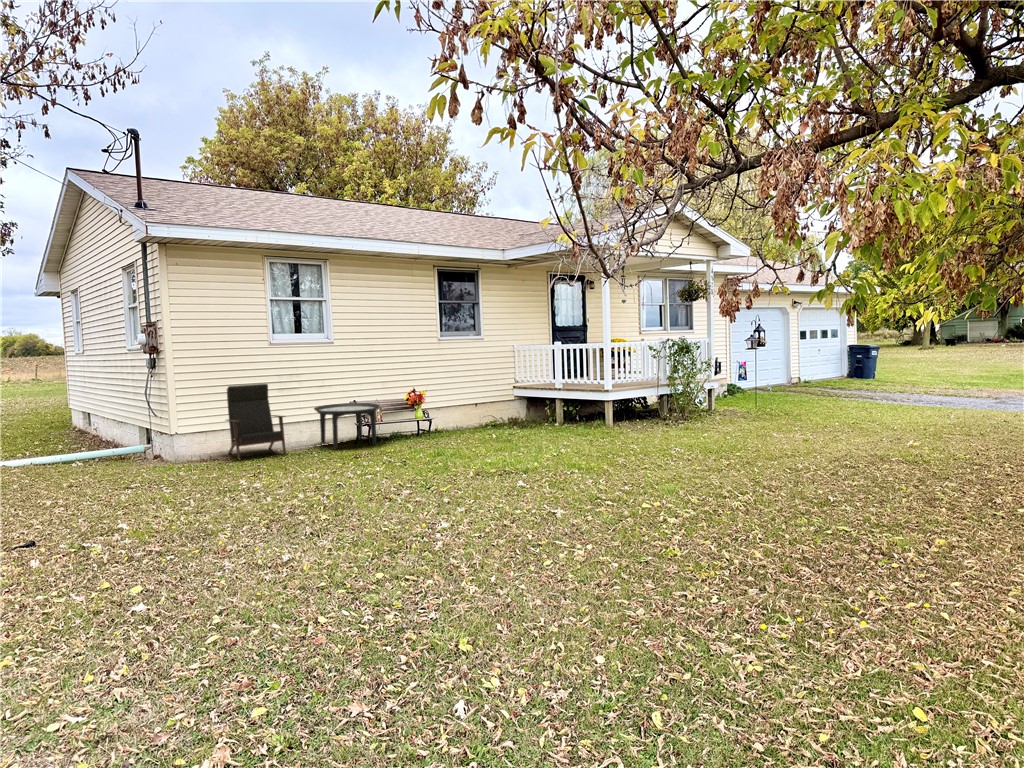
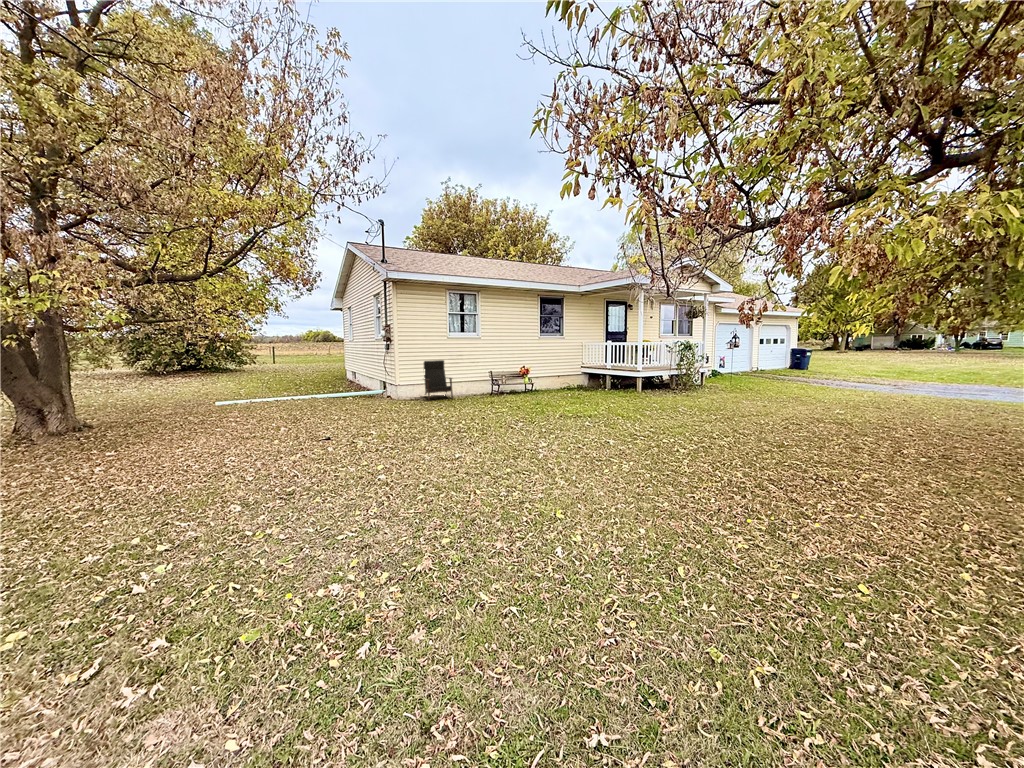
round table: present [314,403,380,449] -> none [467,372,503,397]

